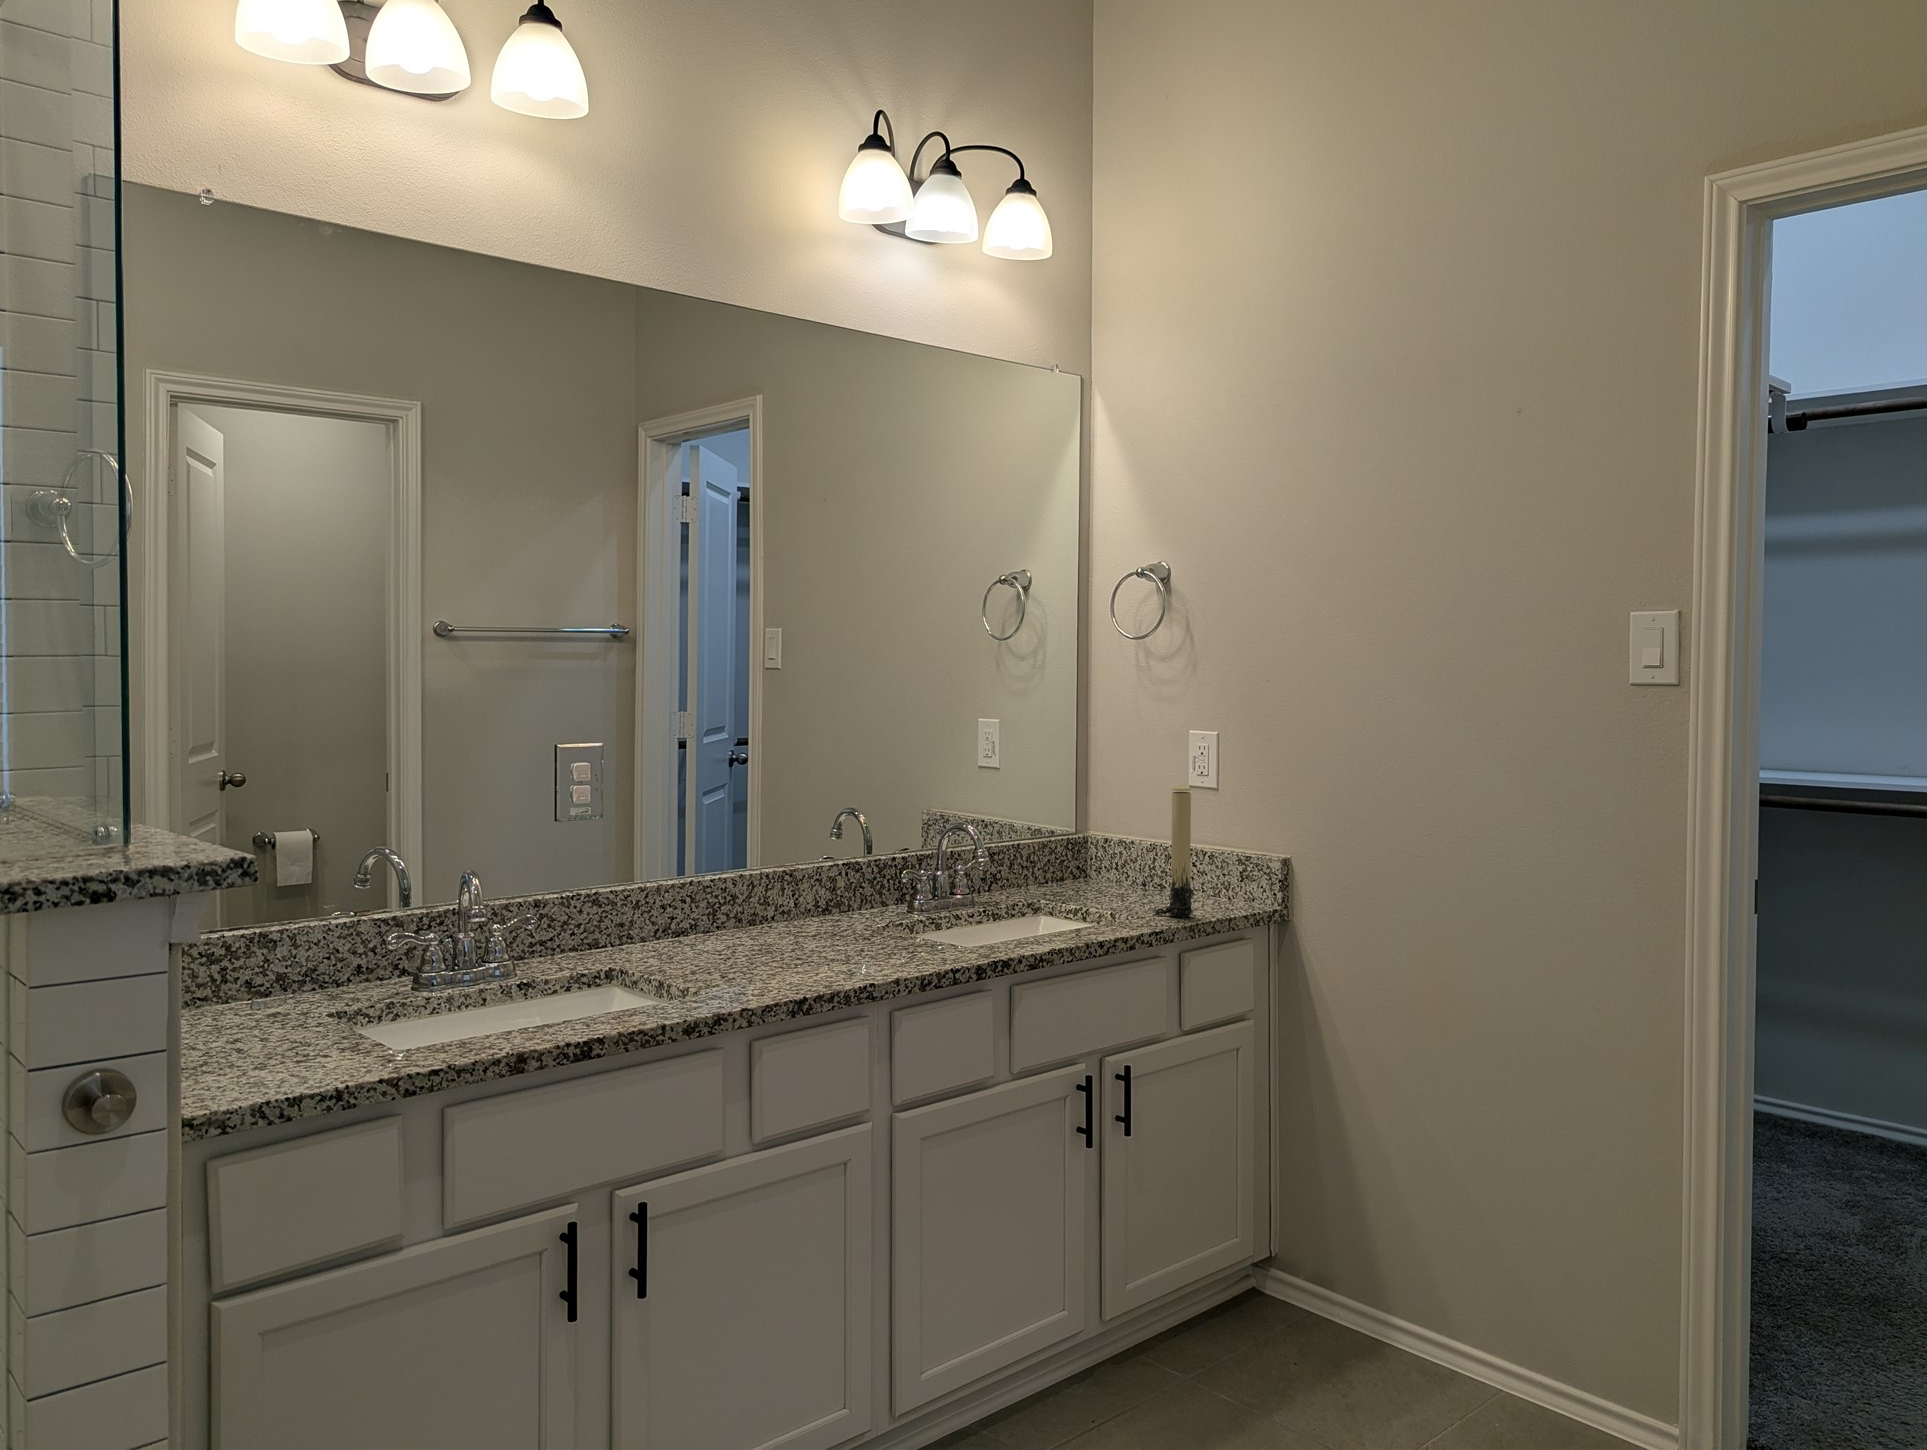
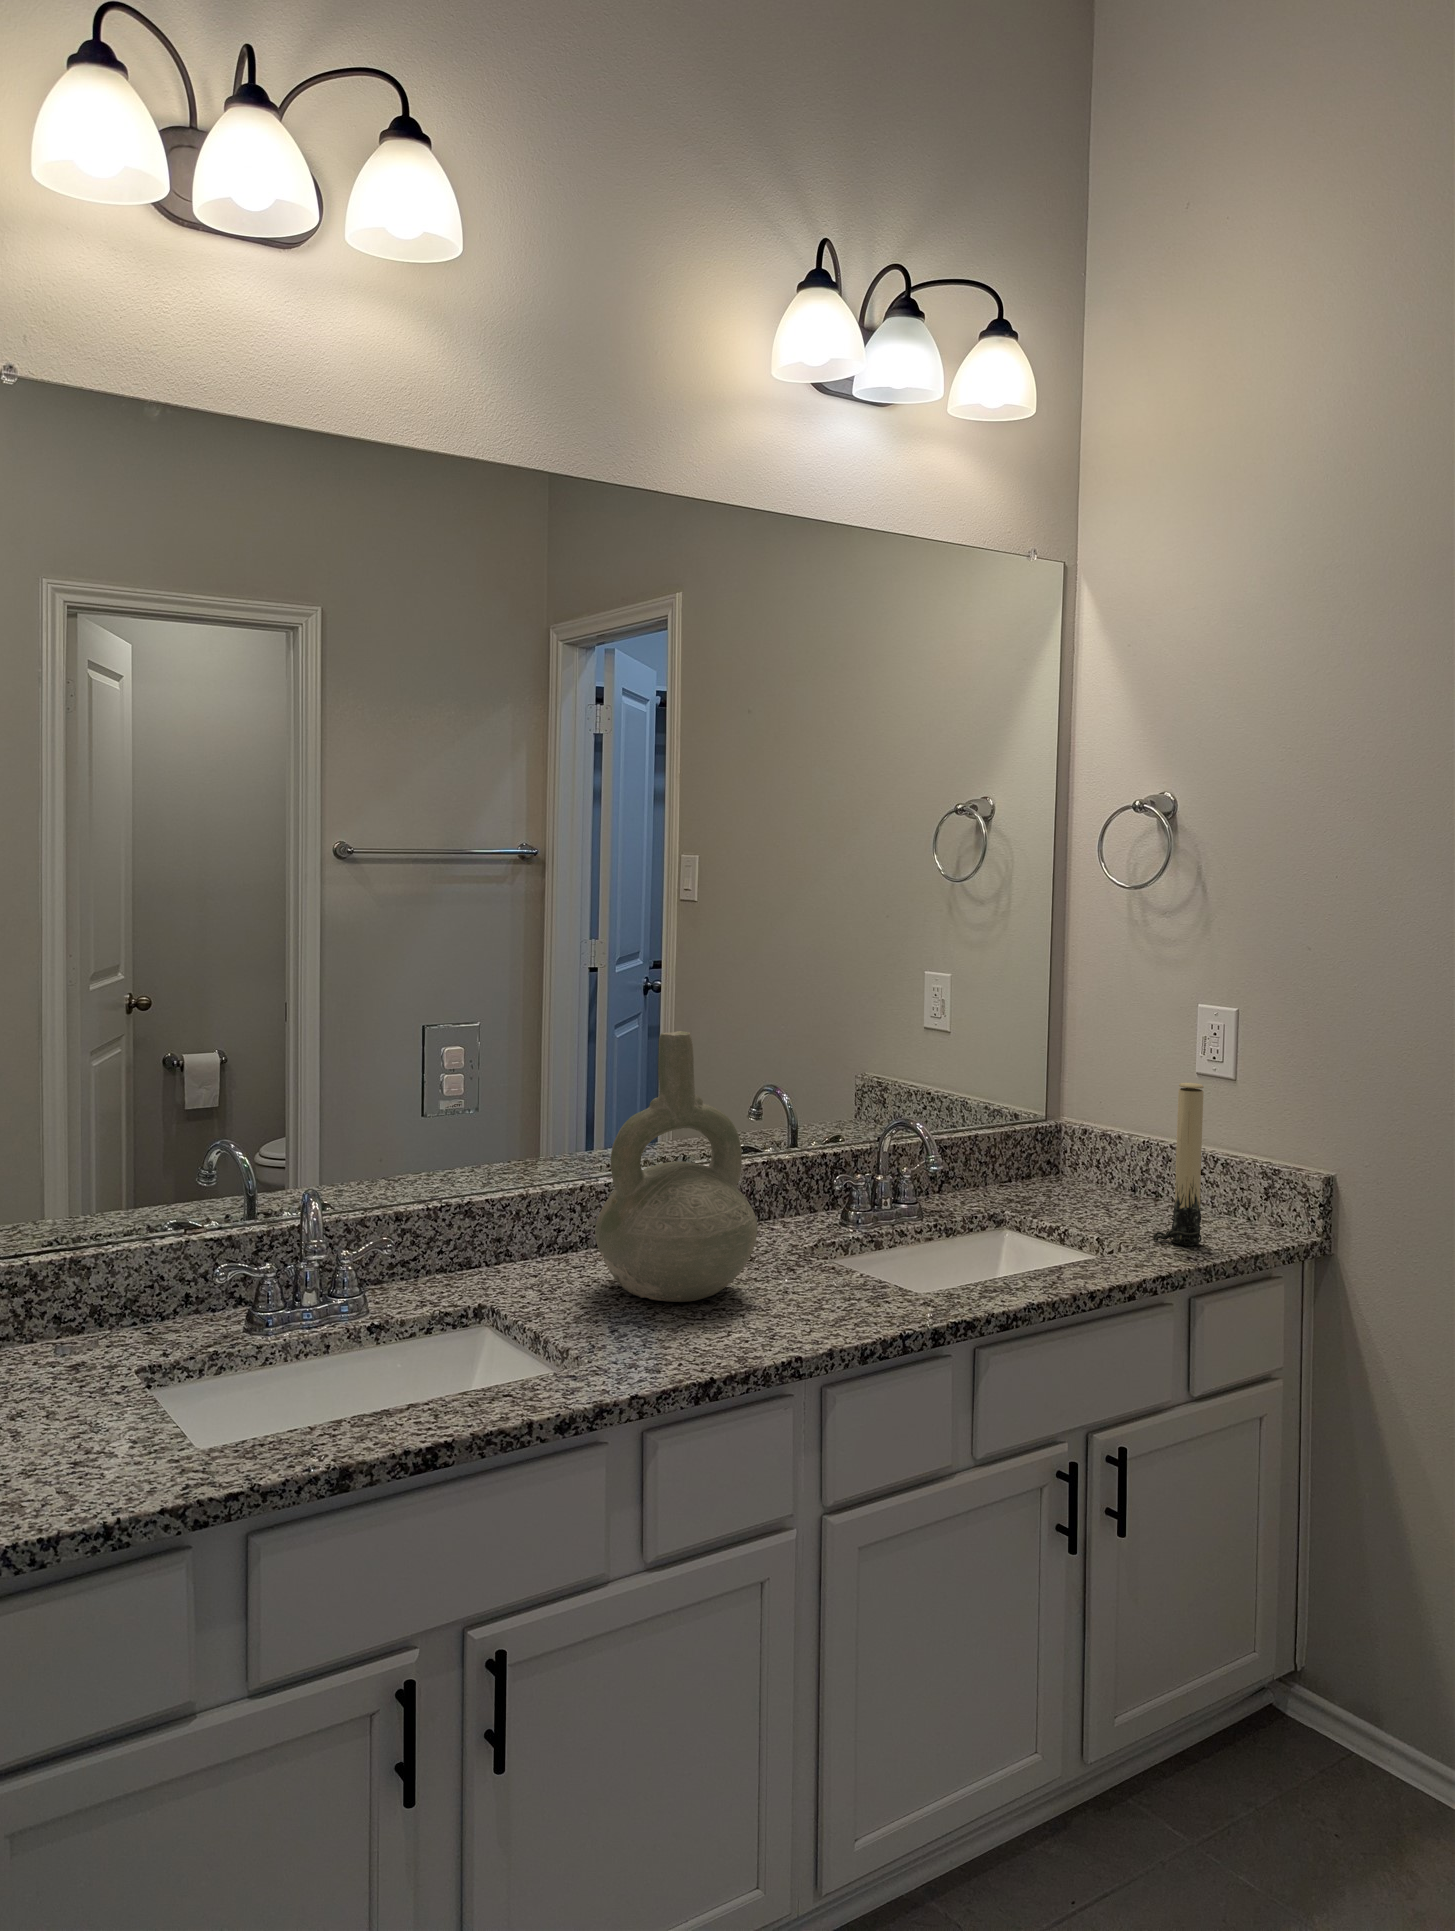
decorative vase: none [703,743,836,960] -> present [595,1031,758,1302]

